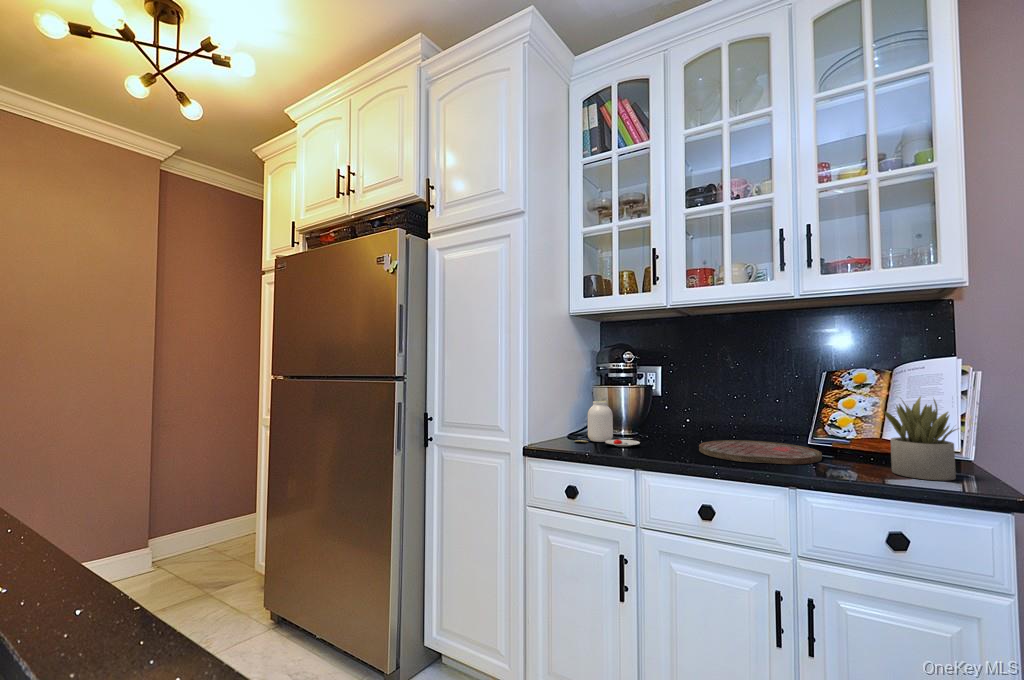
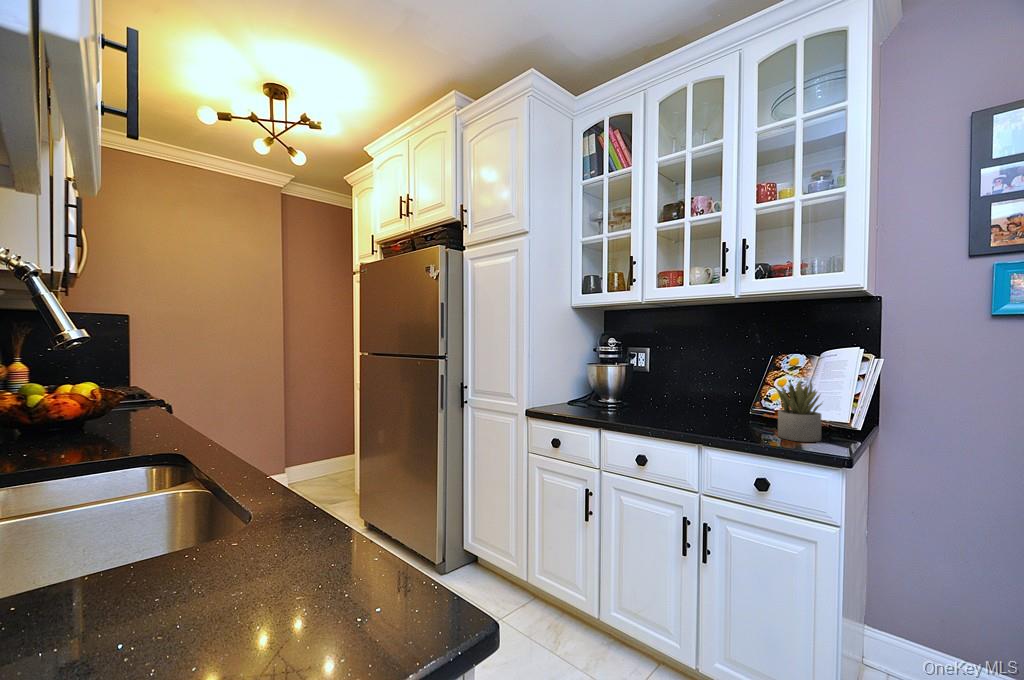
jar: present [575,401,640,447] -> none [568,376,615,411]
cutting board: present [699,440,822,464] -> none [654,409,745,428]

